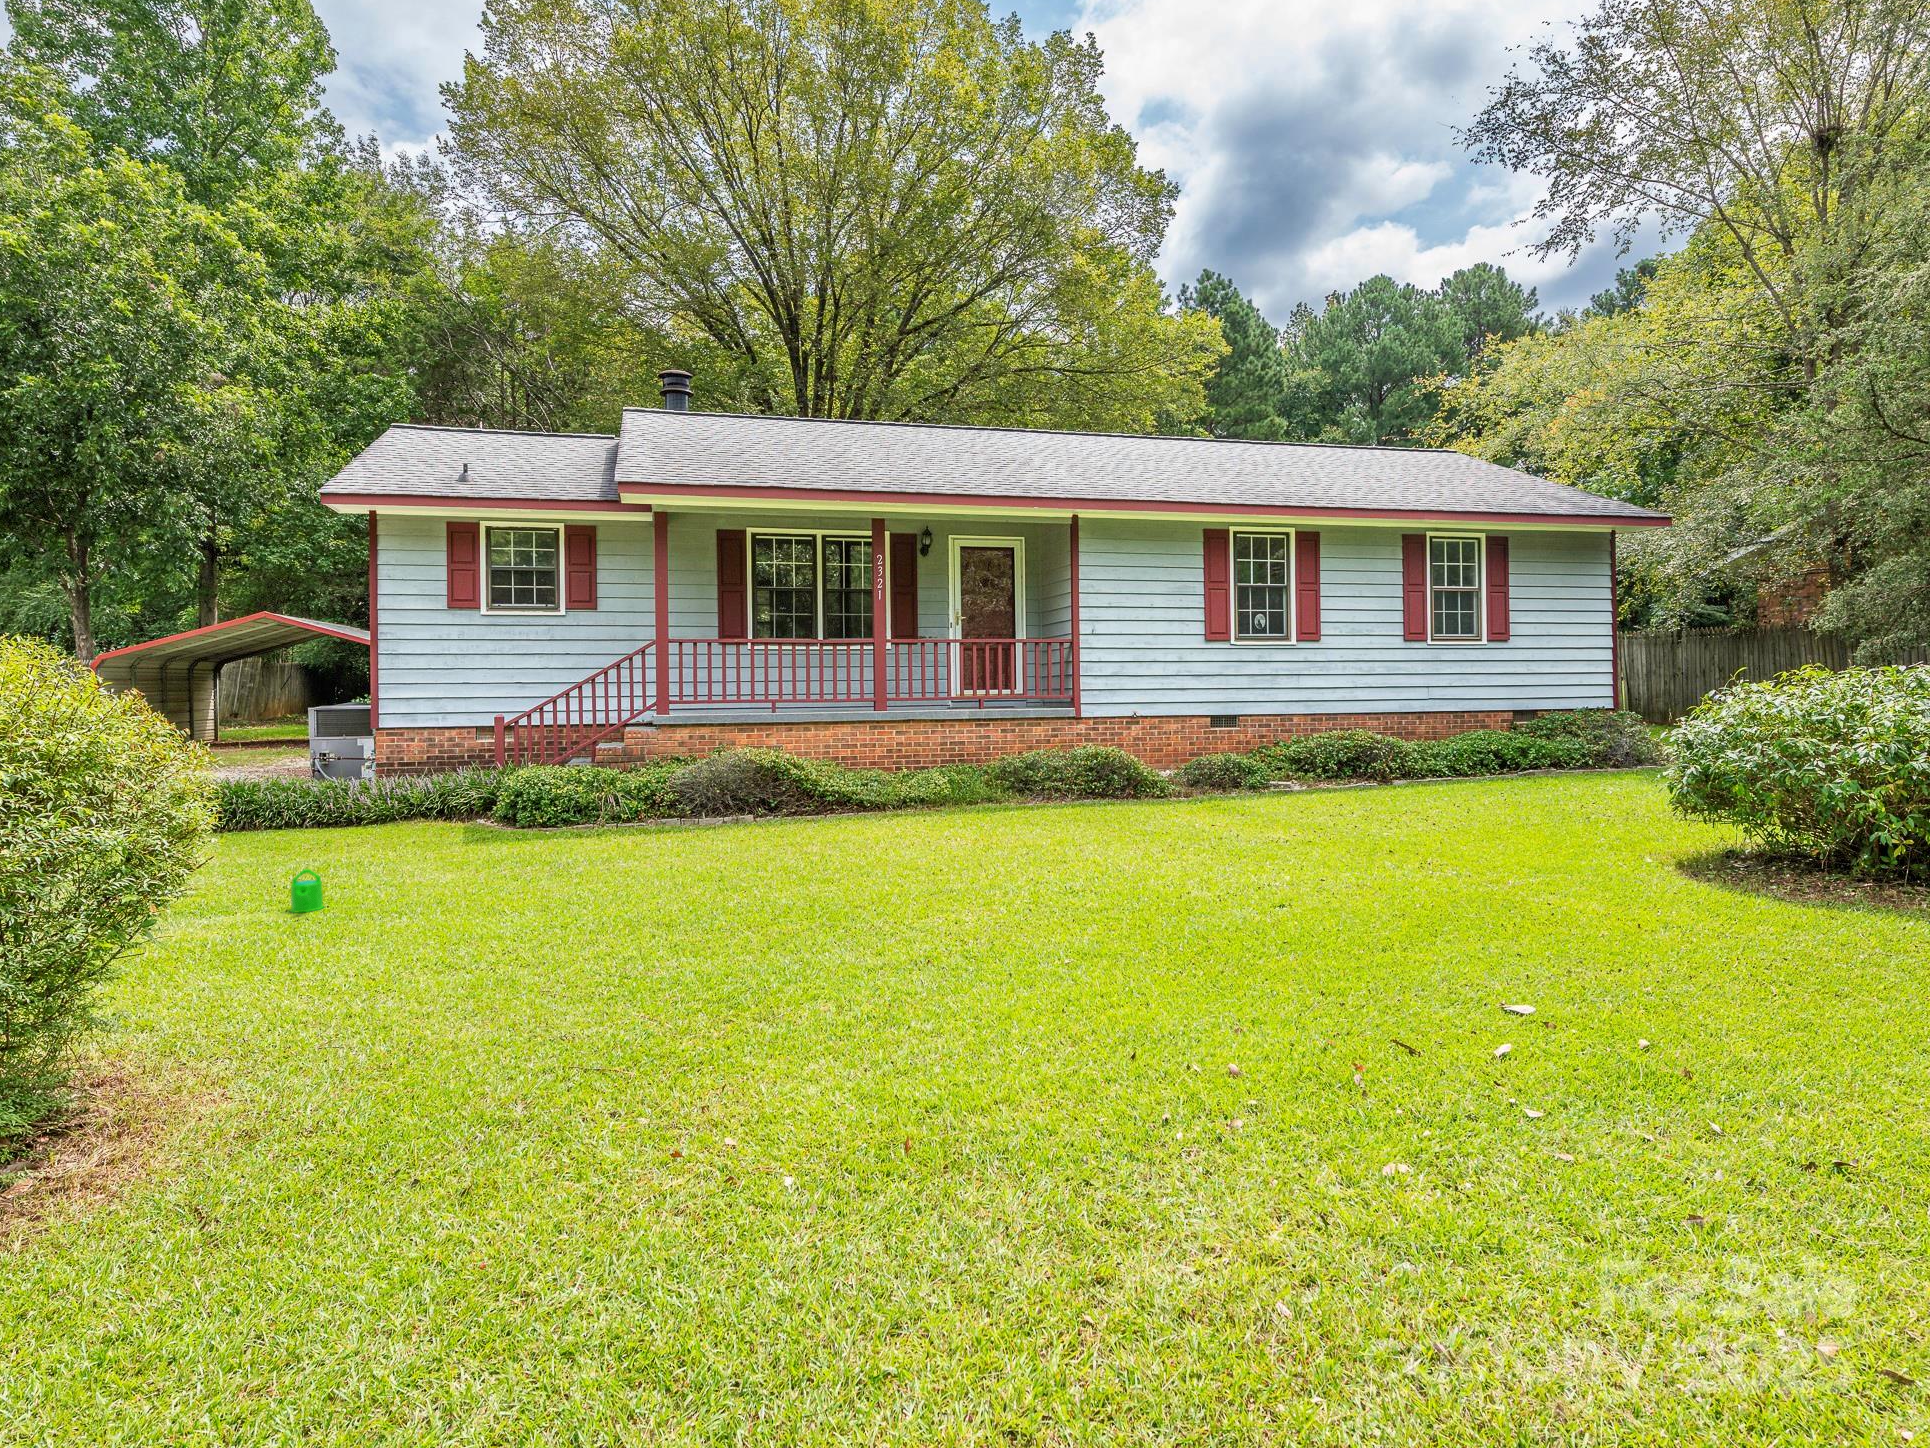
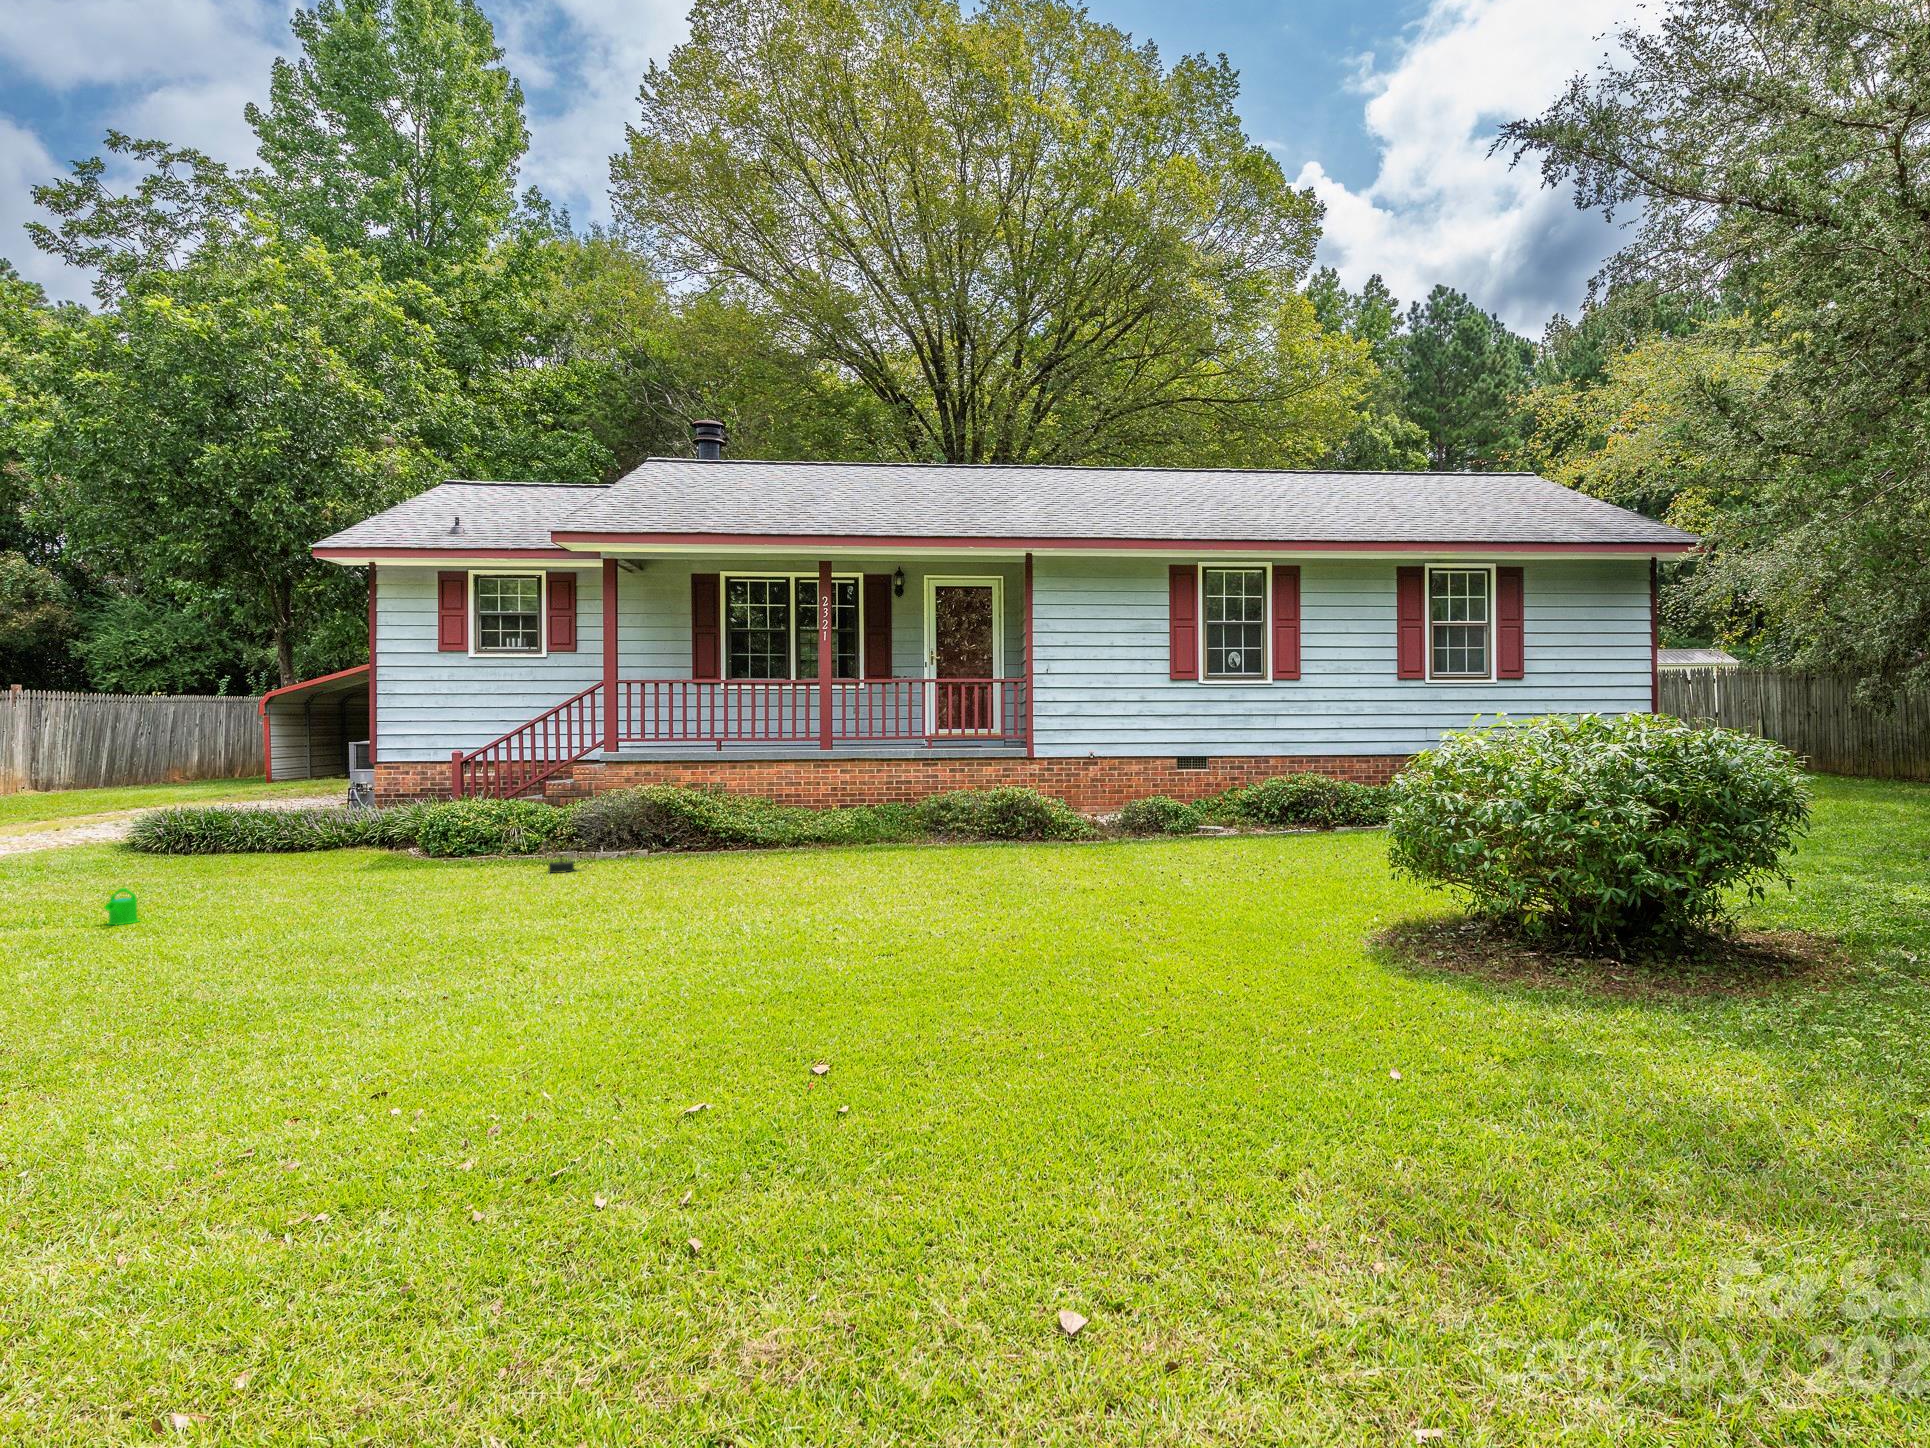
decorative plant: none [683,806,725,842] -> present [542,841,579,873]

